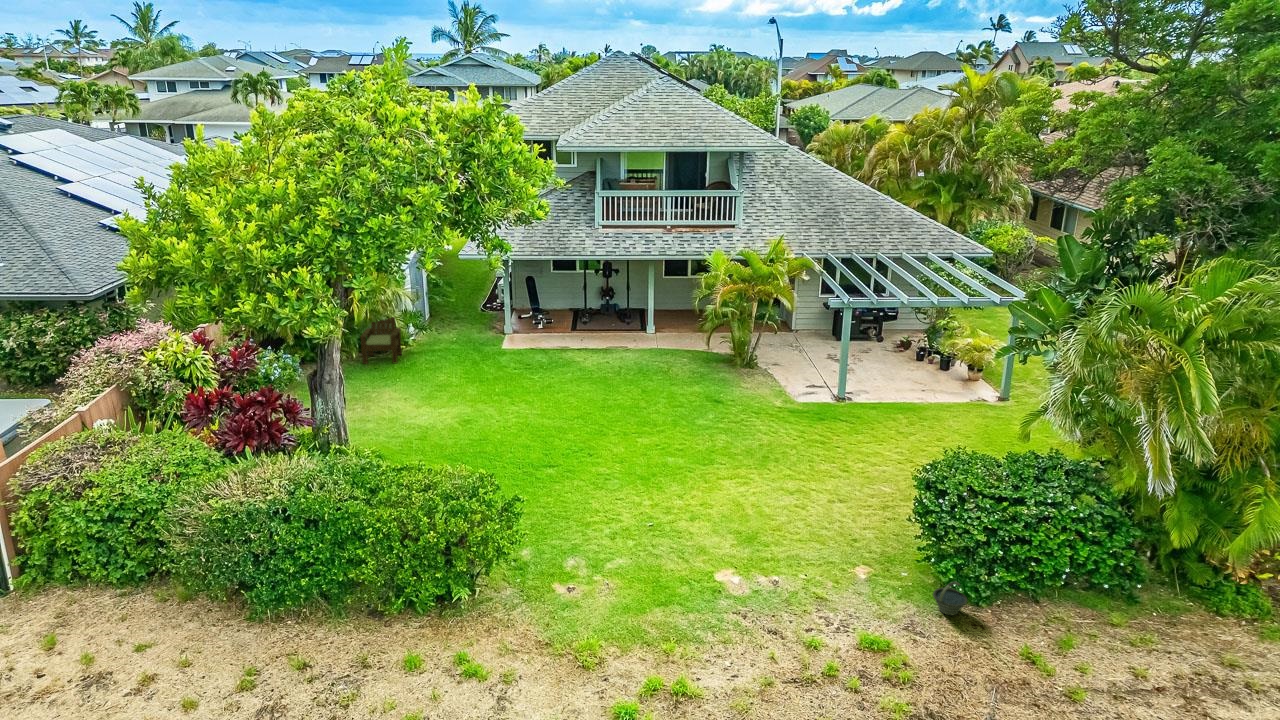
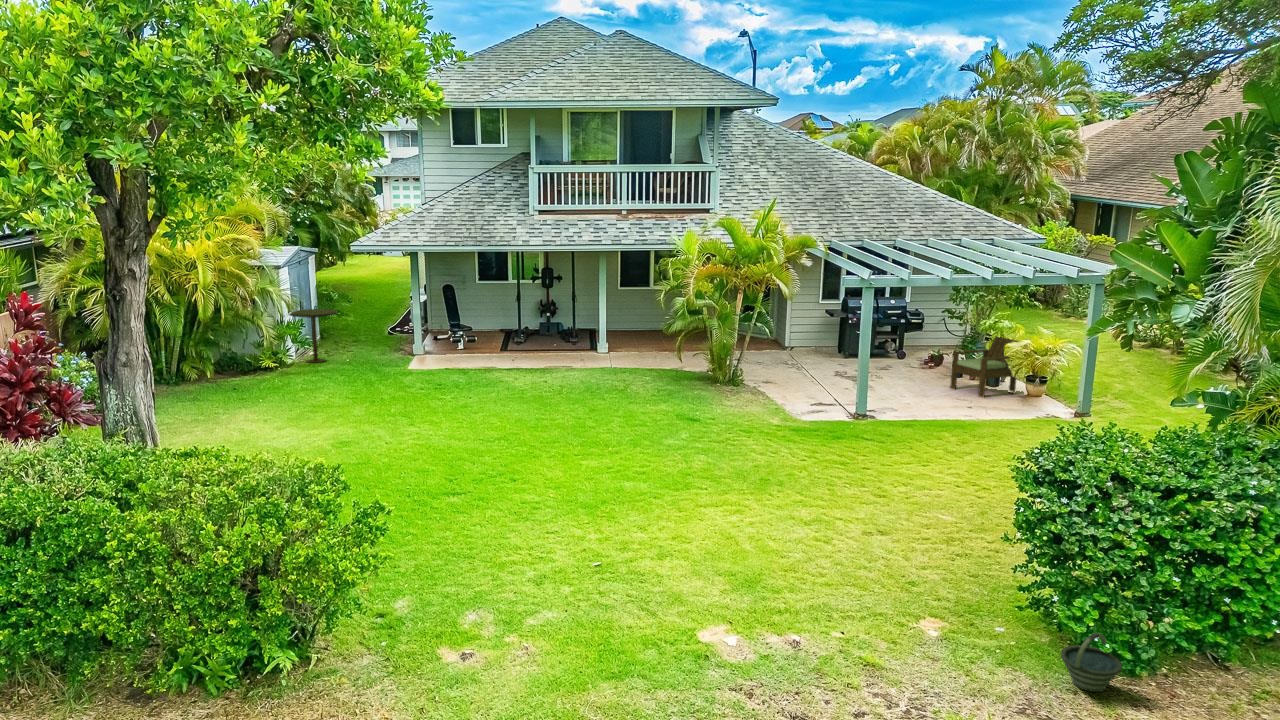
pedestal table: none [414,300,450,342] -> present [288,309,338,363]
chair: present [360,317,402,364] -> present [950,336,1019,398]

